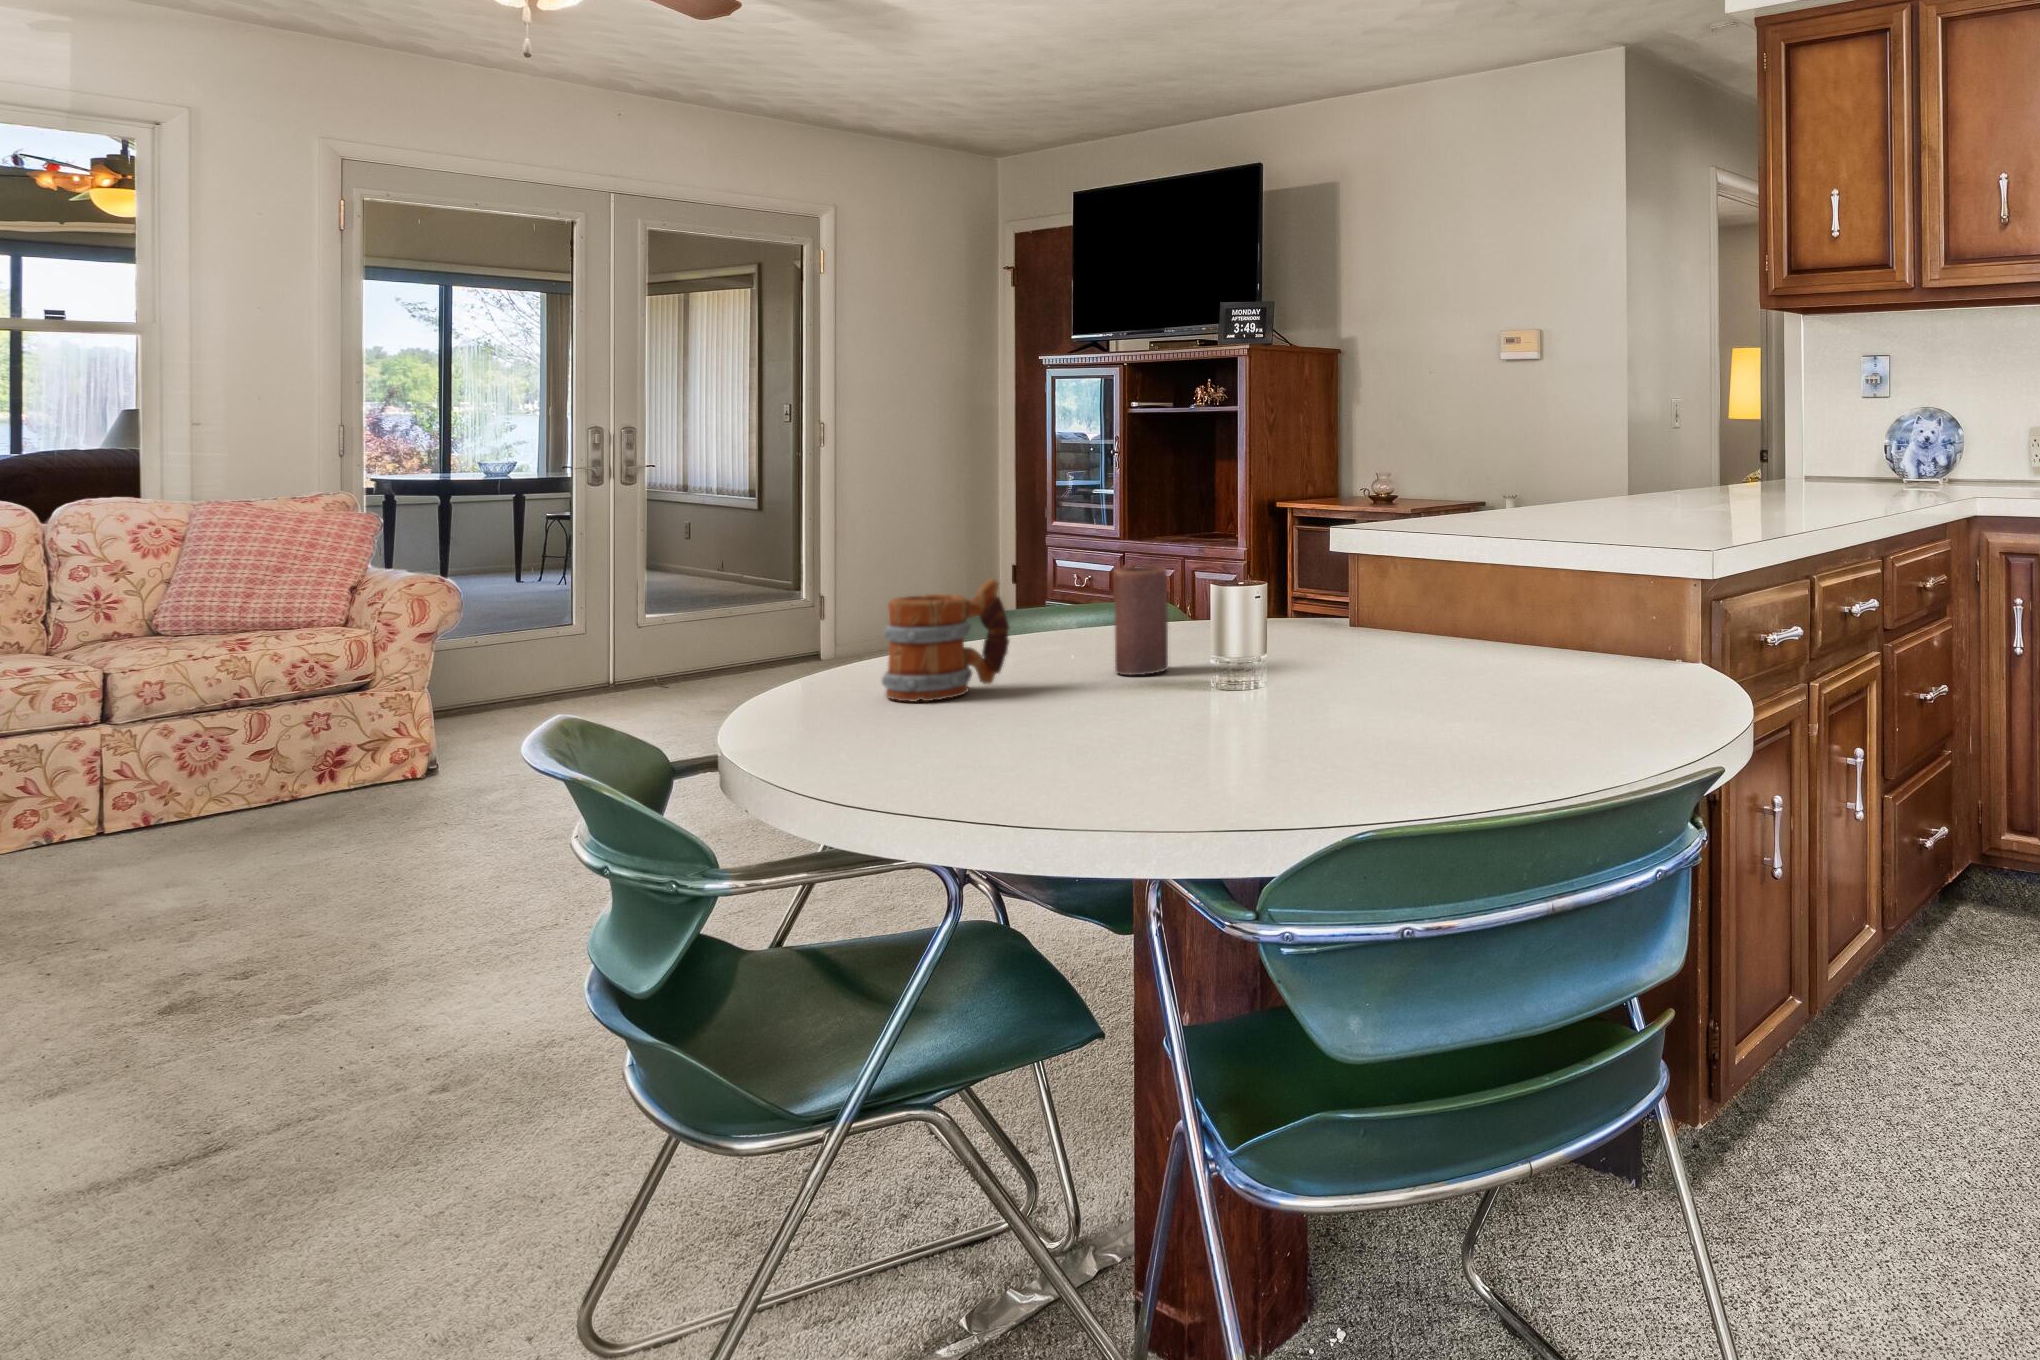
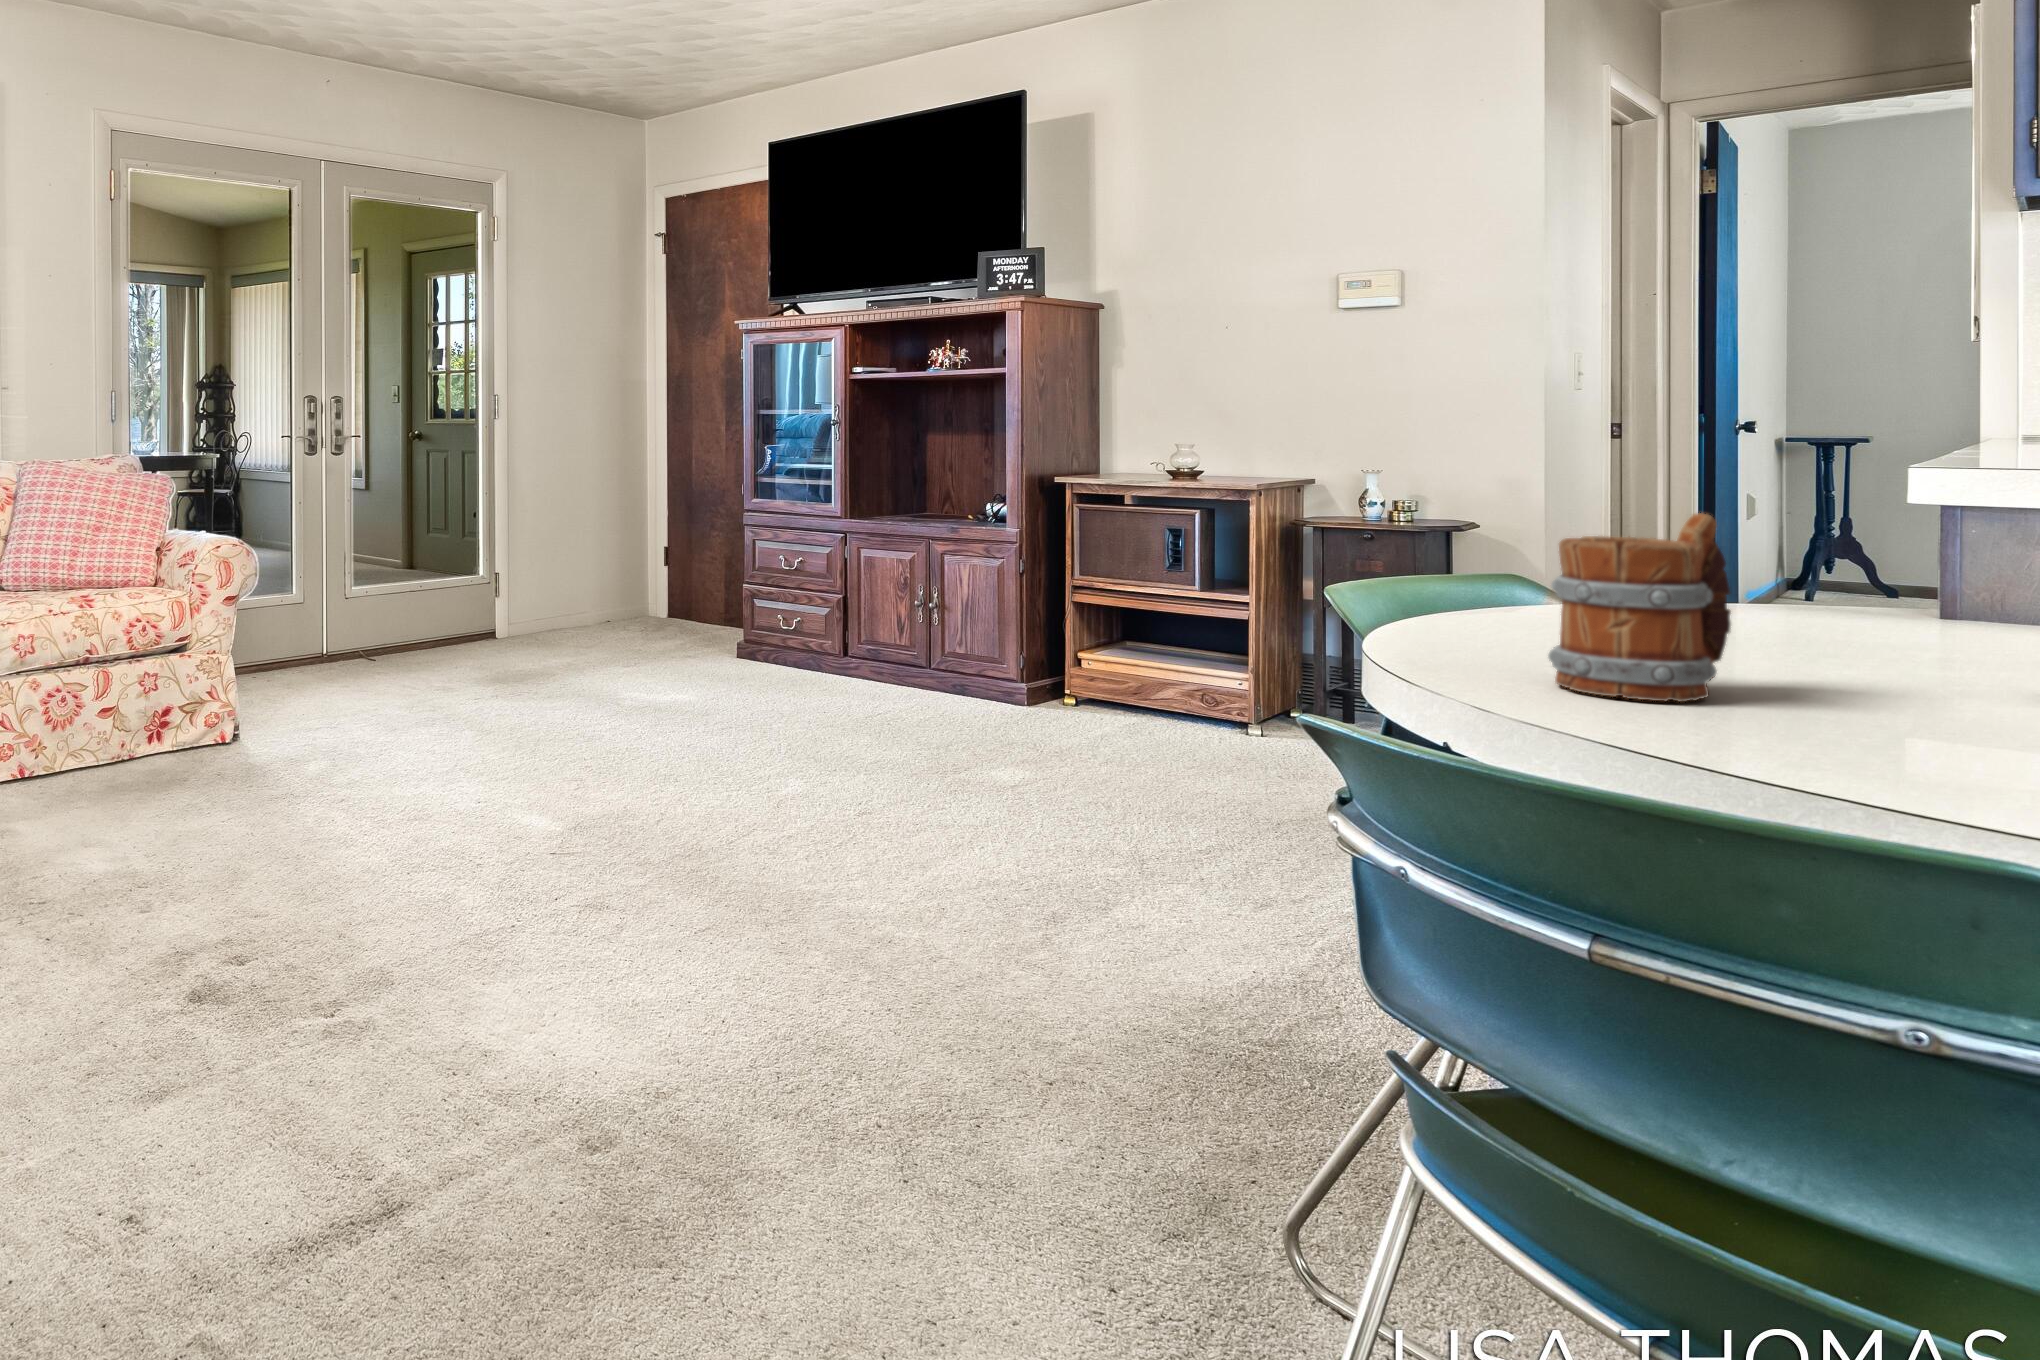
candle: present [1114,566,1168,675] -> none [1785,506,1895,674]

